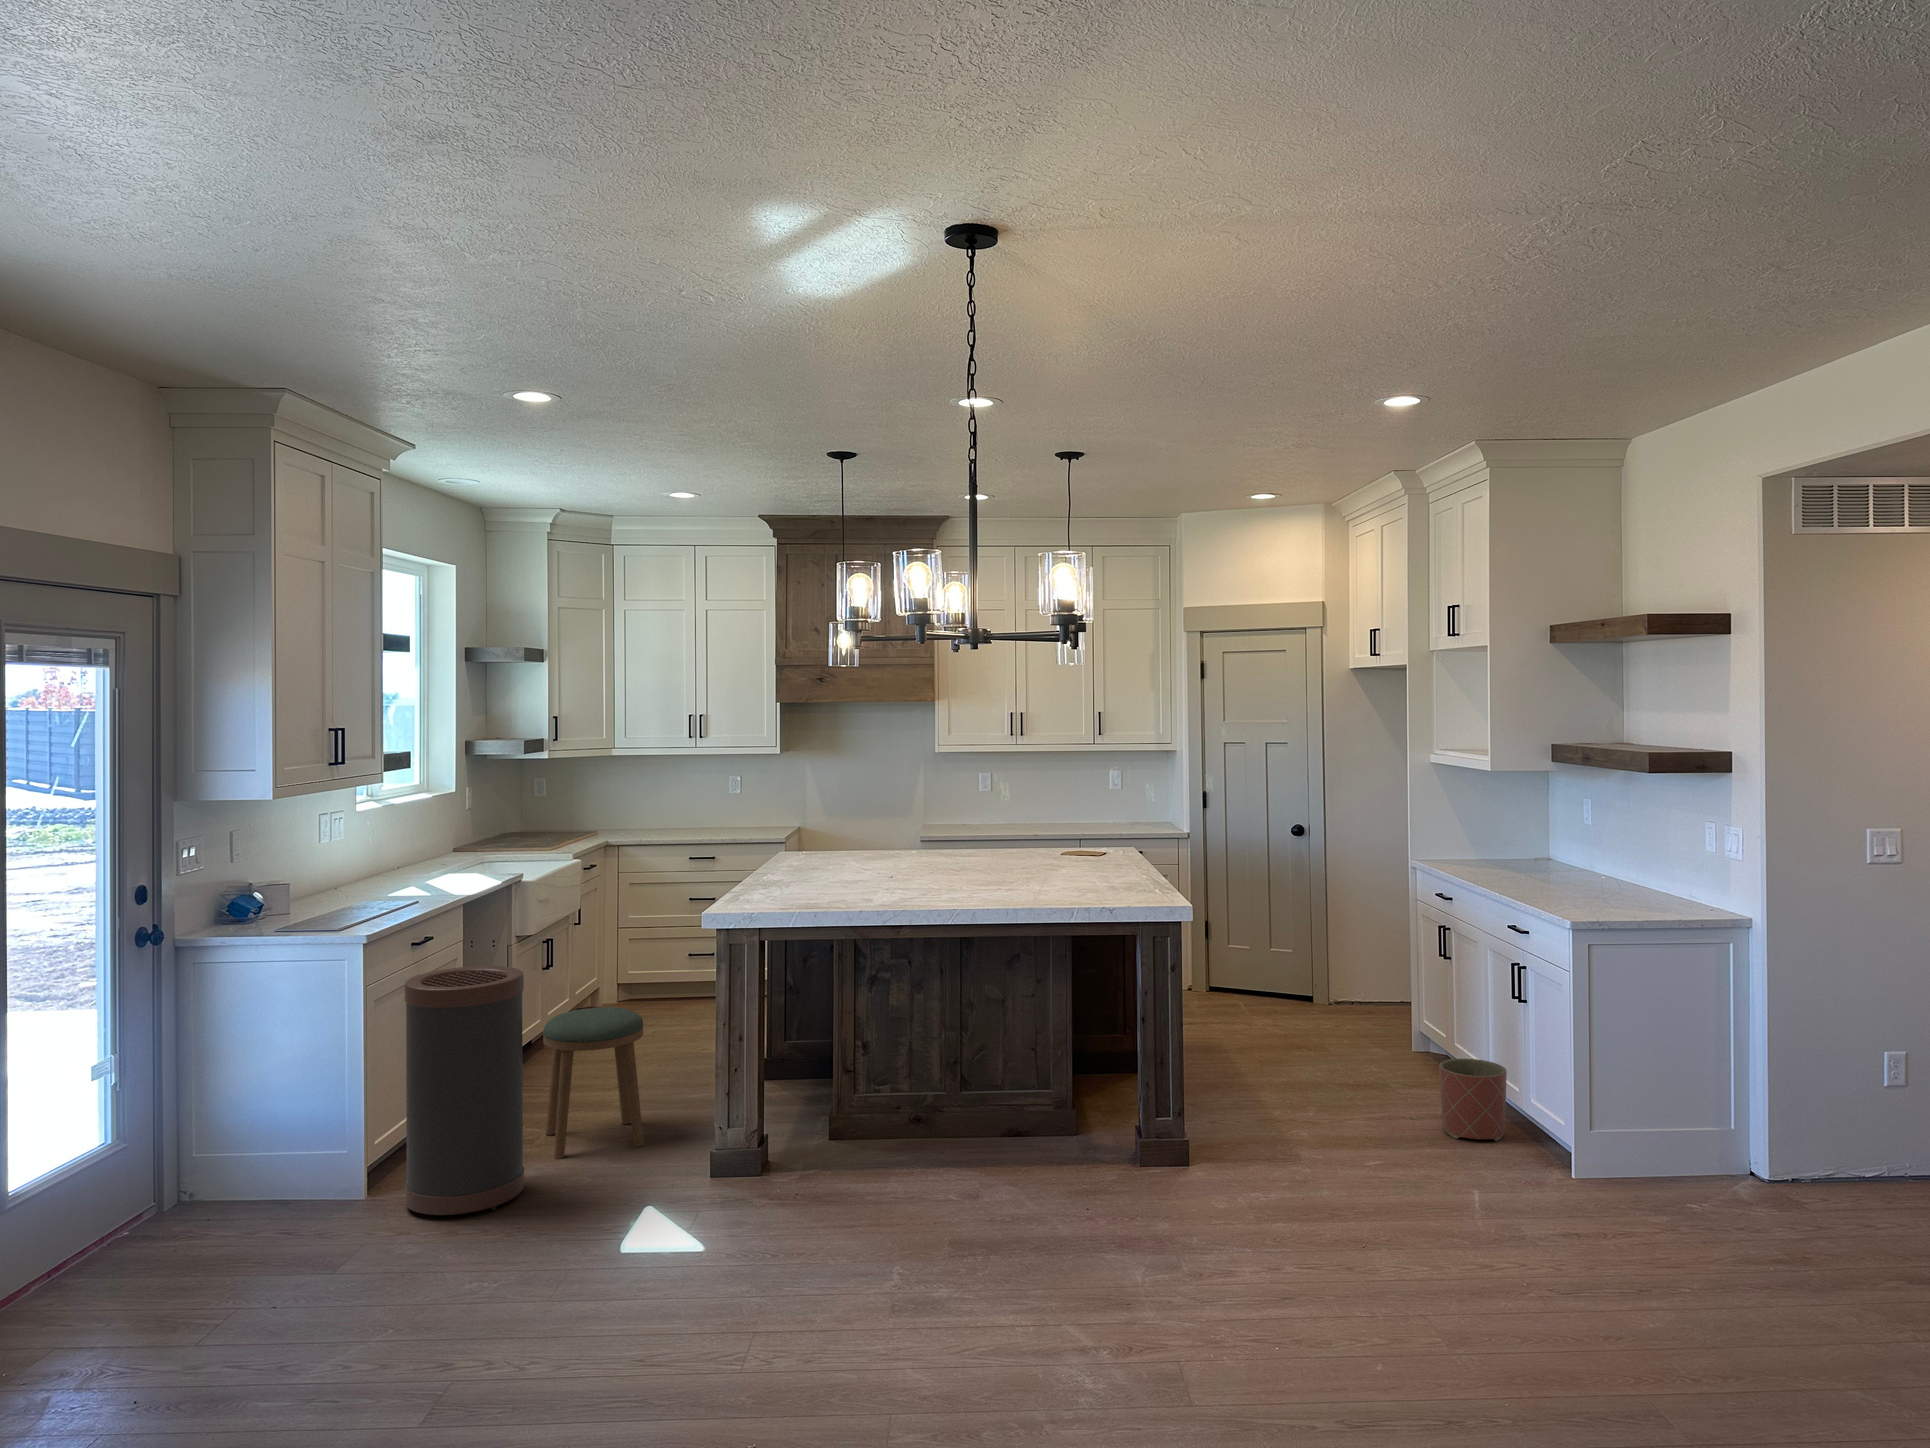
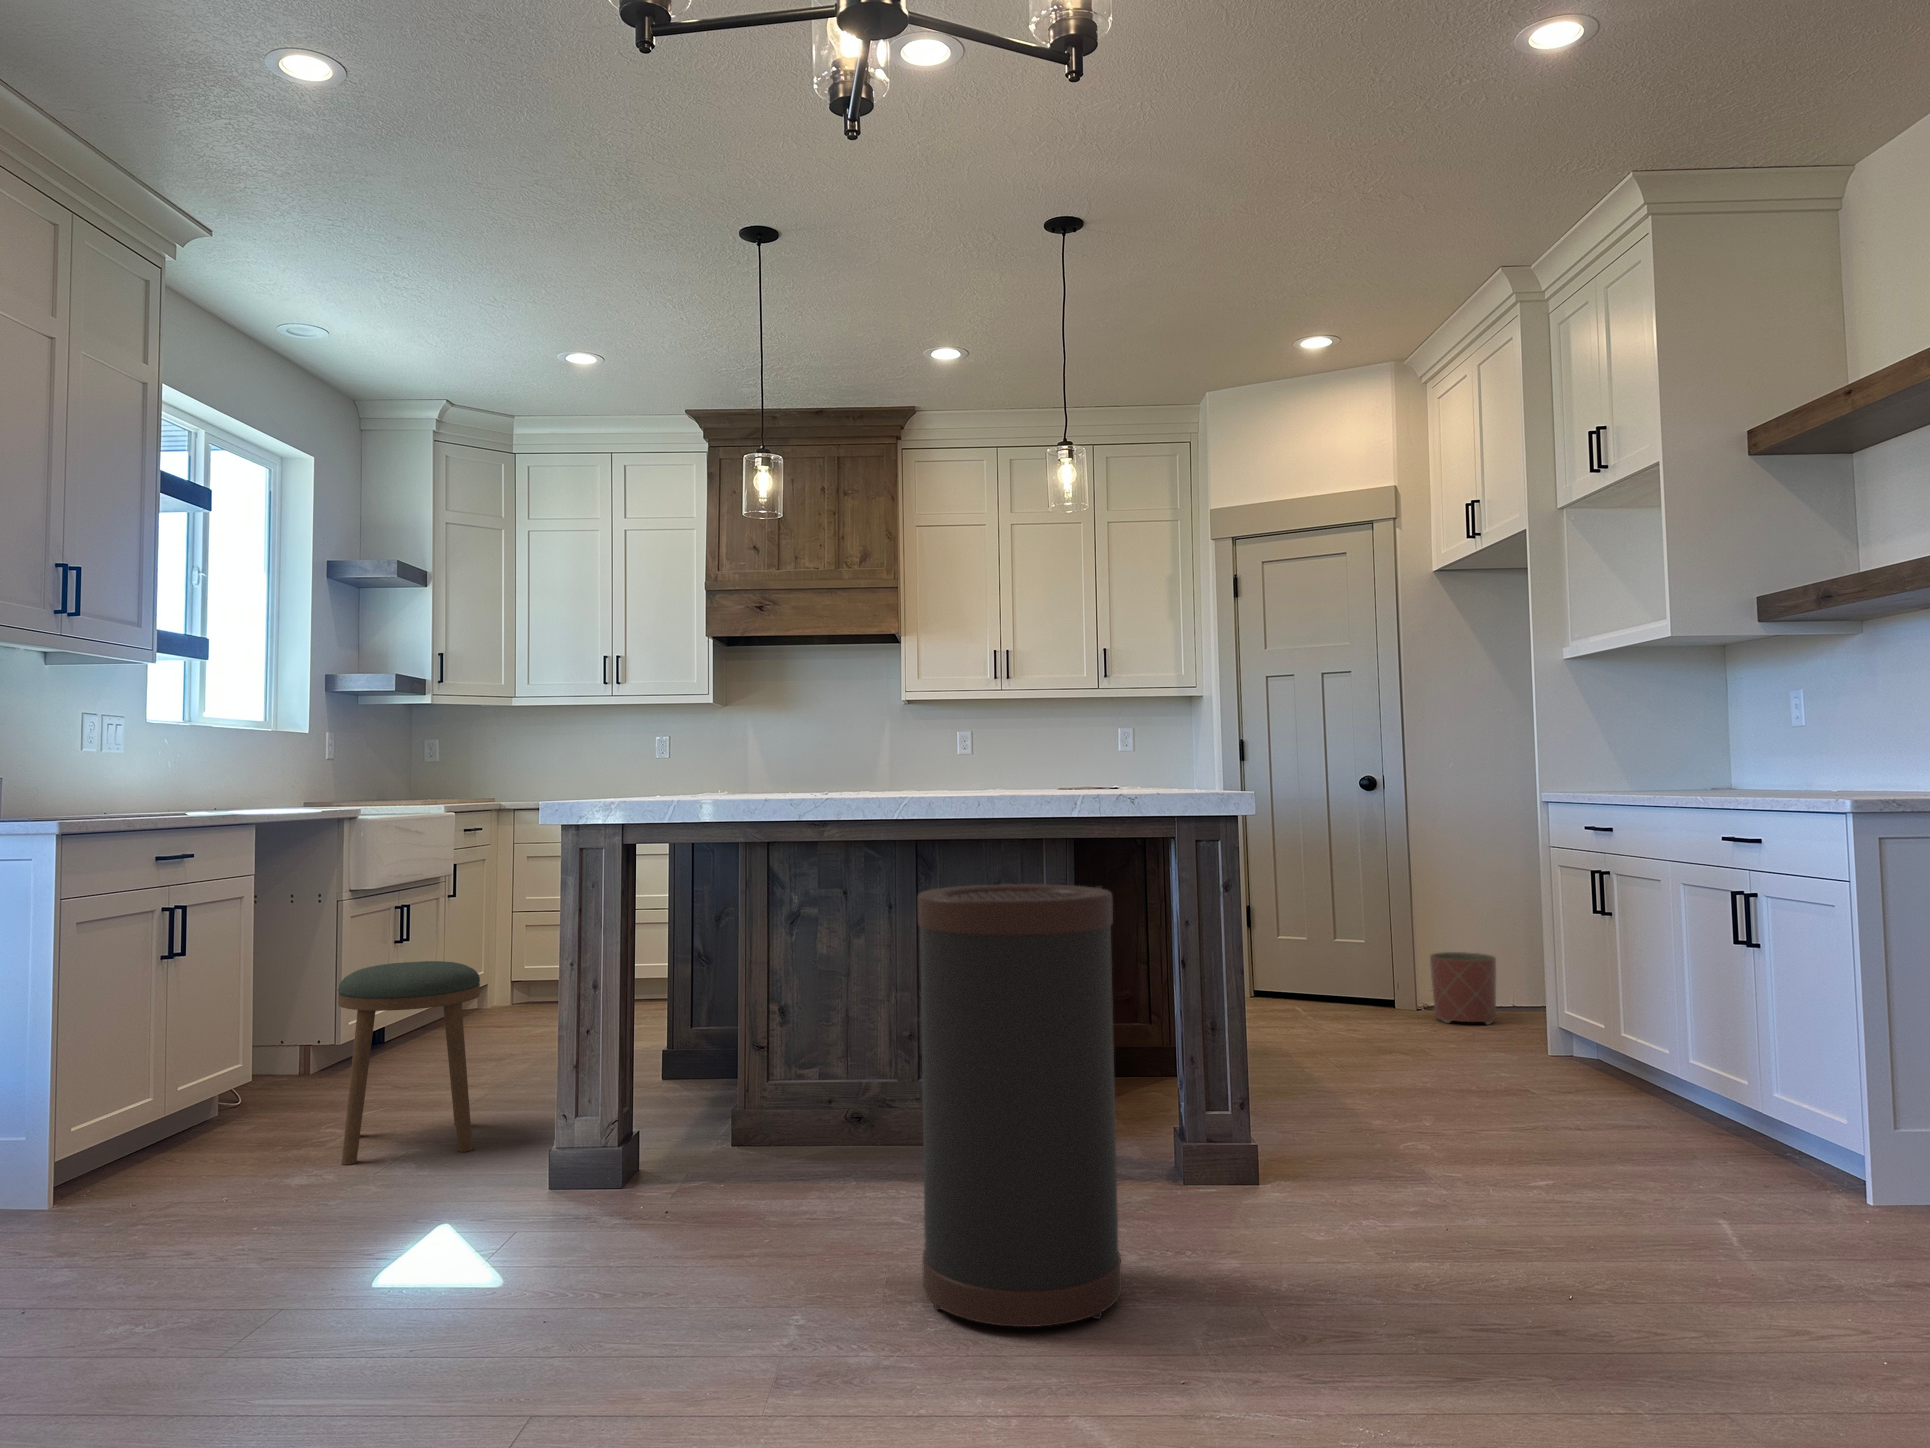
trash can: present [405,966,524,1215] -> present [918,884,1122,1327]
planter: present [1439,1059,1507,1141] -> present [1430,952,1496,1025]

